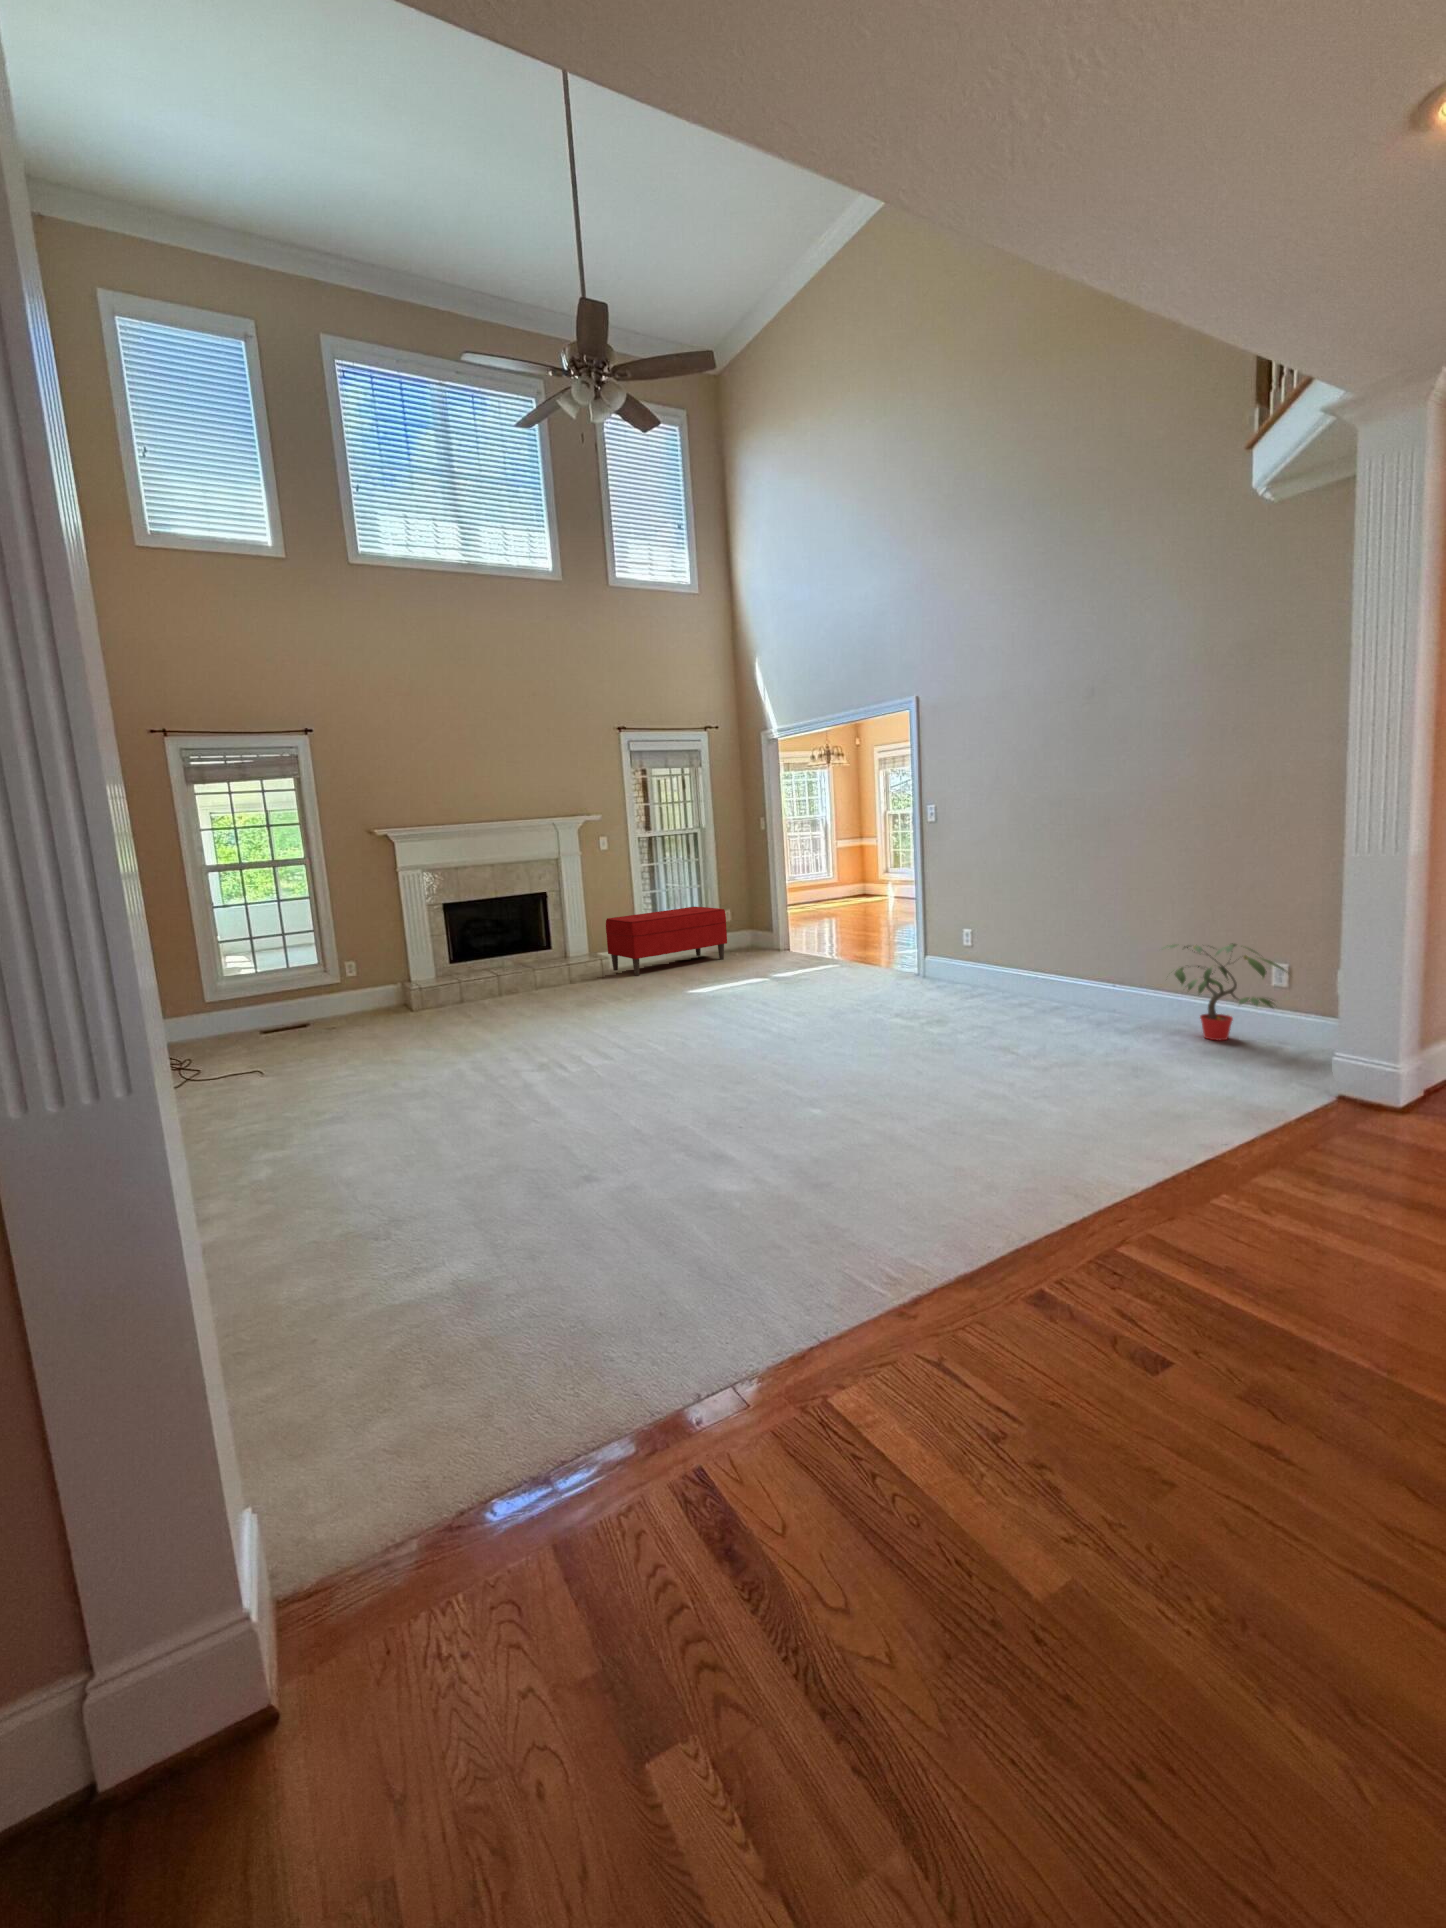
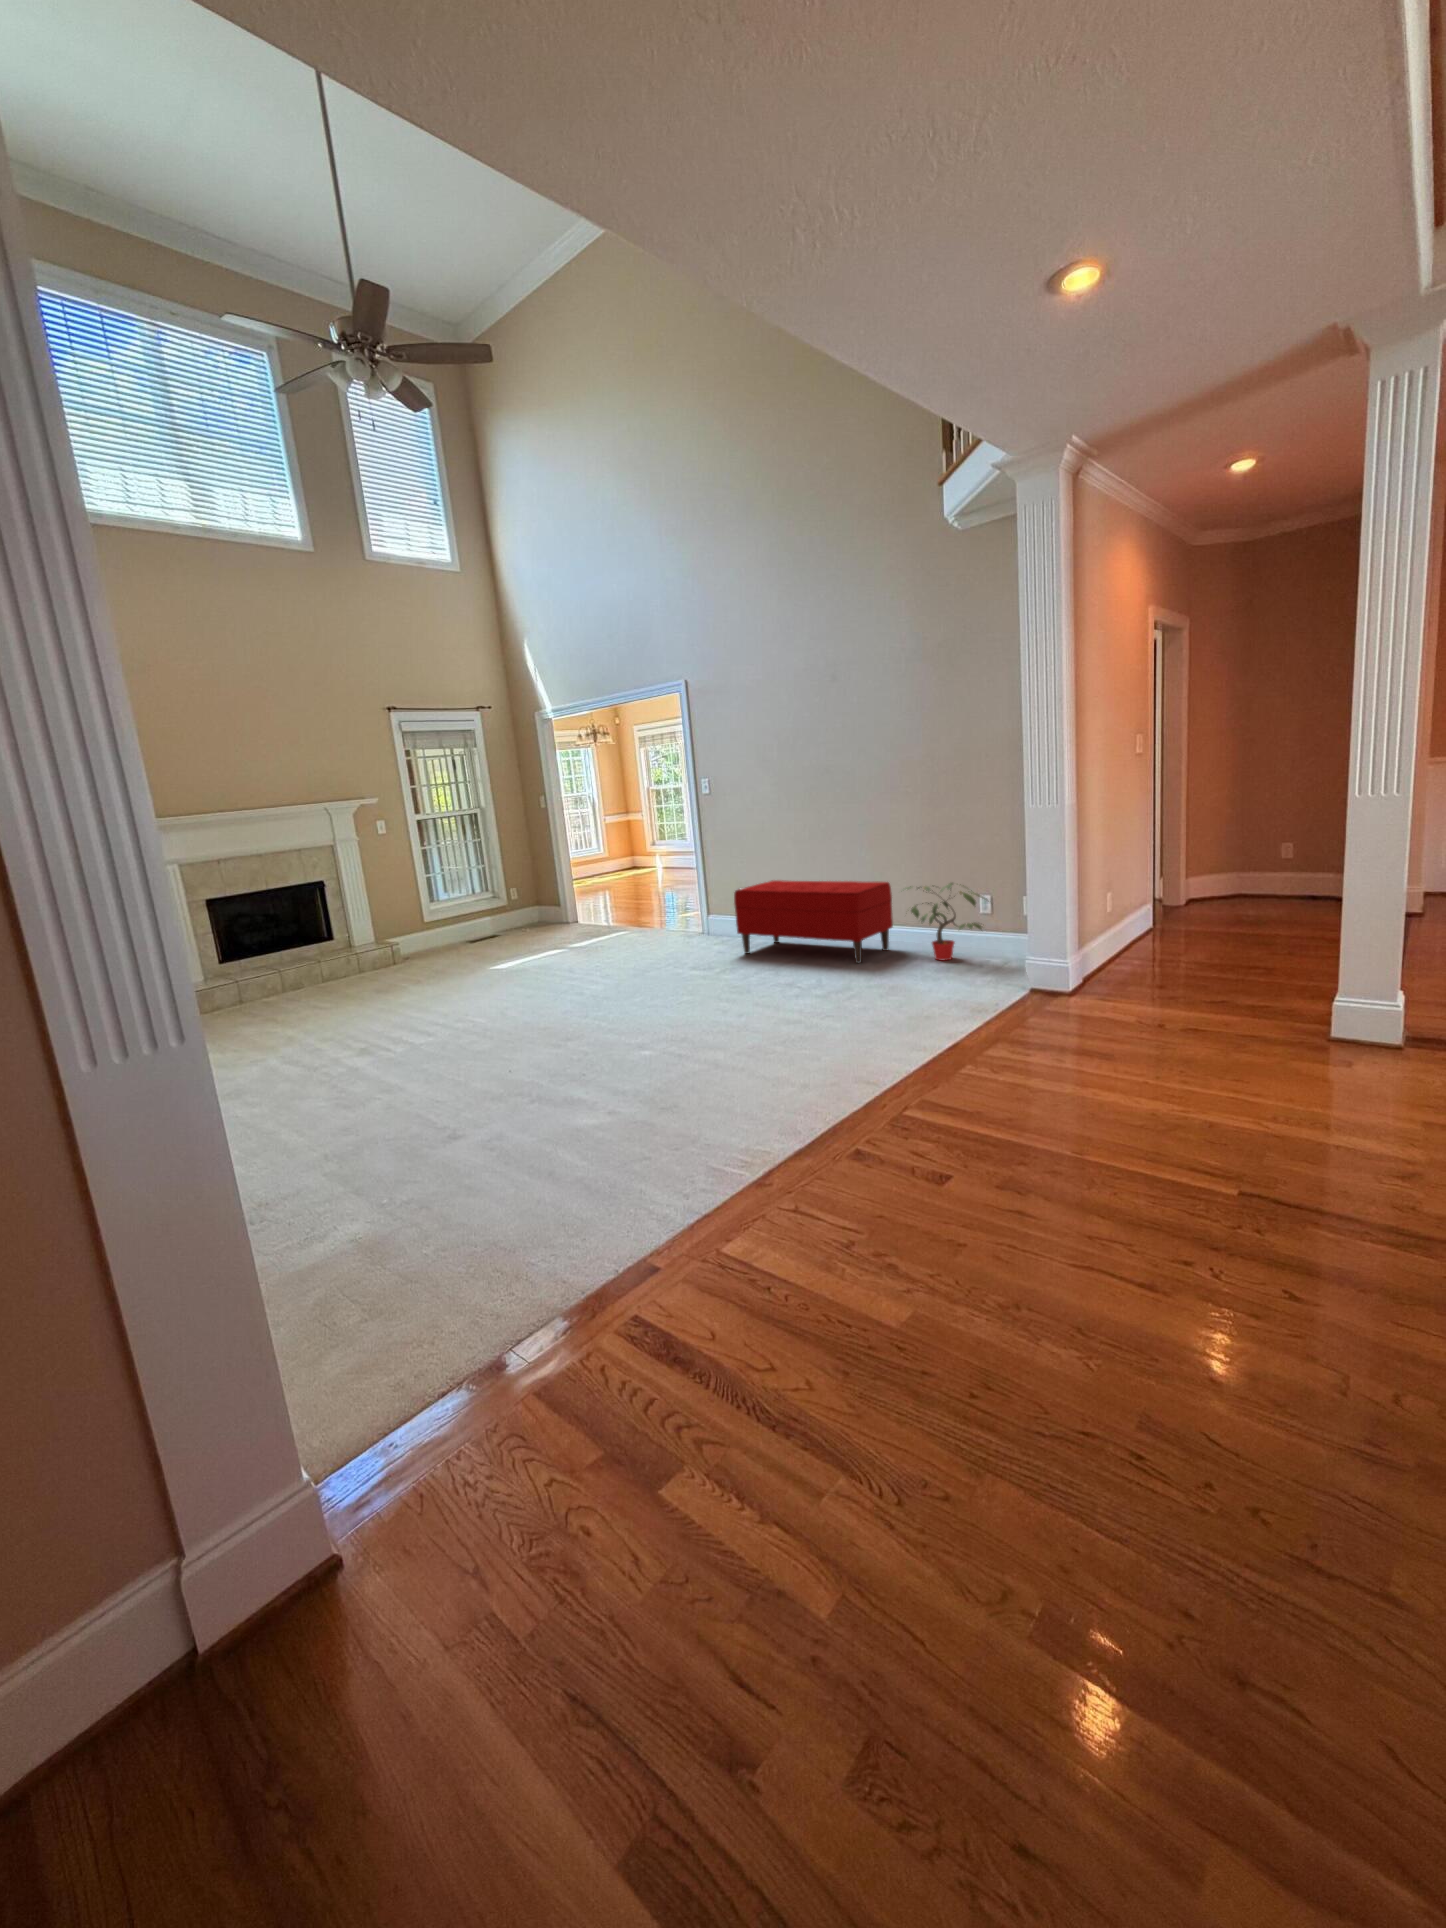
bench: present [606,907,727,976] -> present [734,880,893,963]

